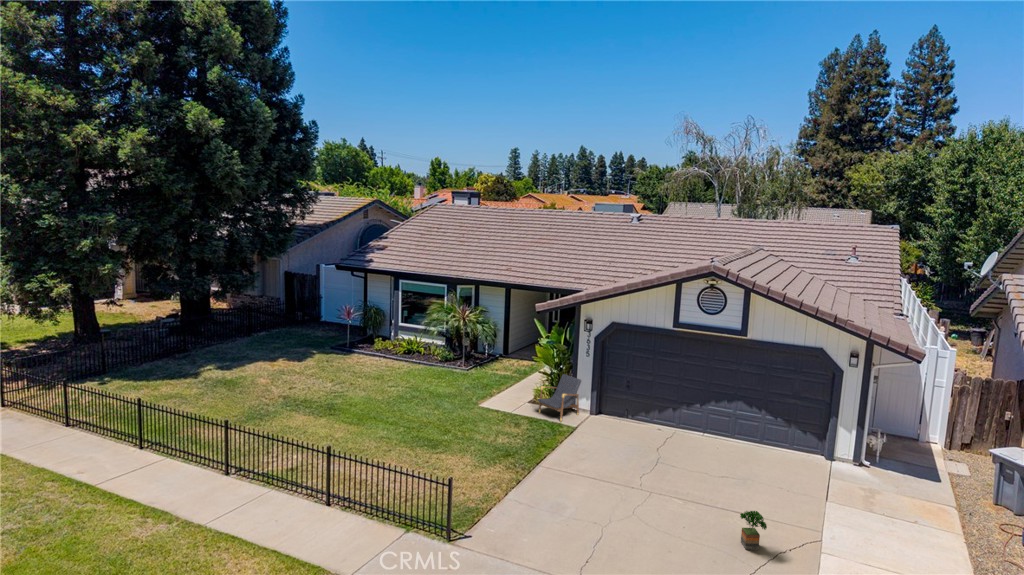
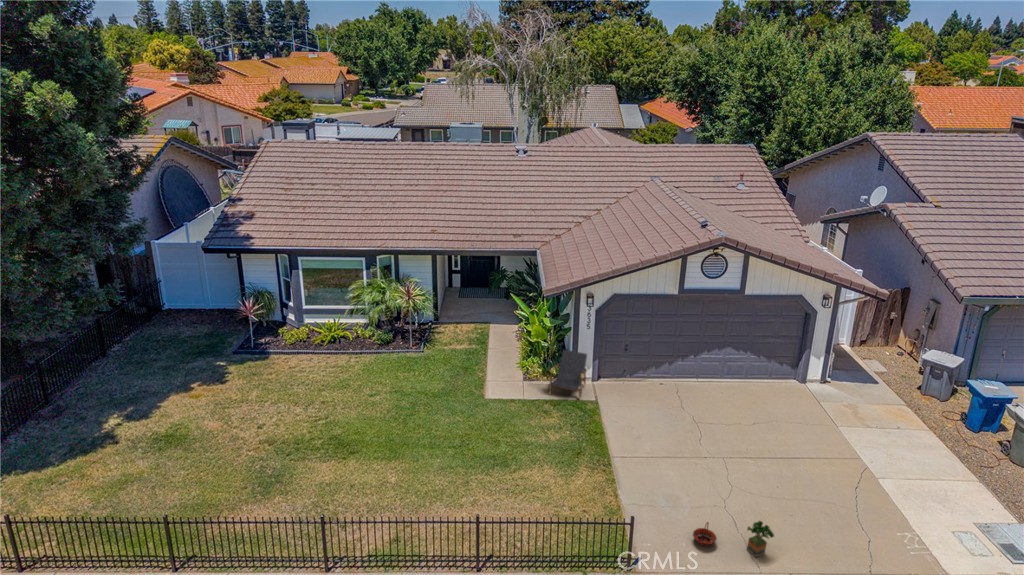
basket: none [528,508,553,535] -> present [693,522,716,546]
potted tree: present [740,511,767,550] -> present [747,521,774,557]

